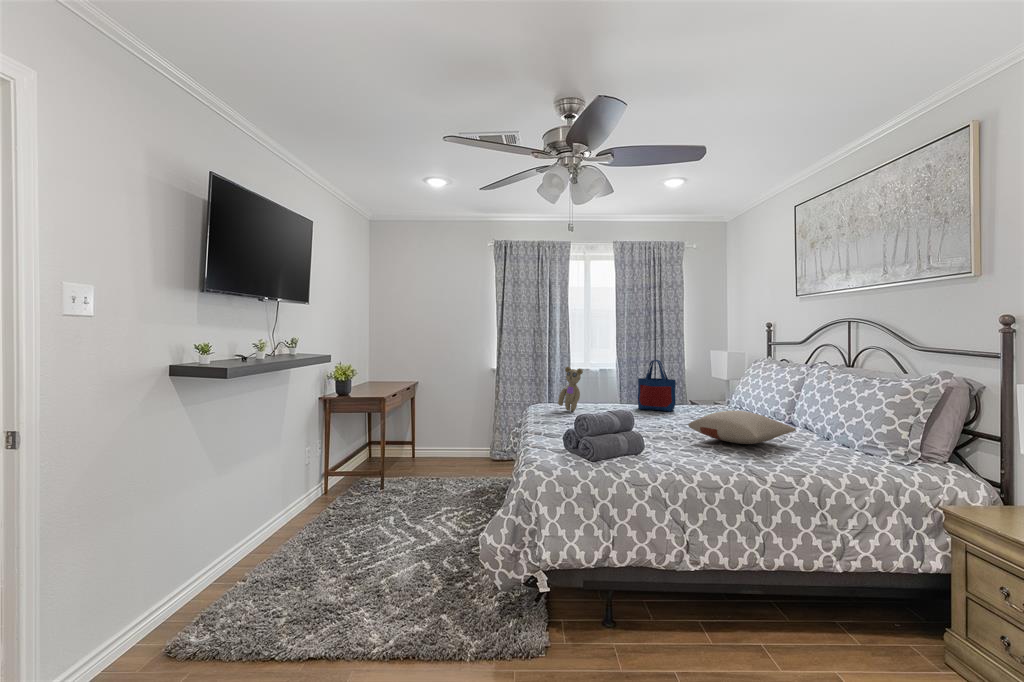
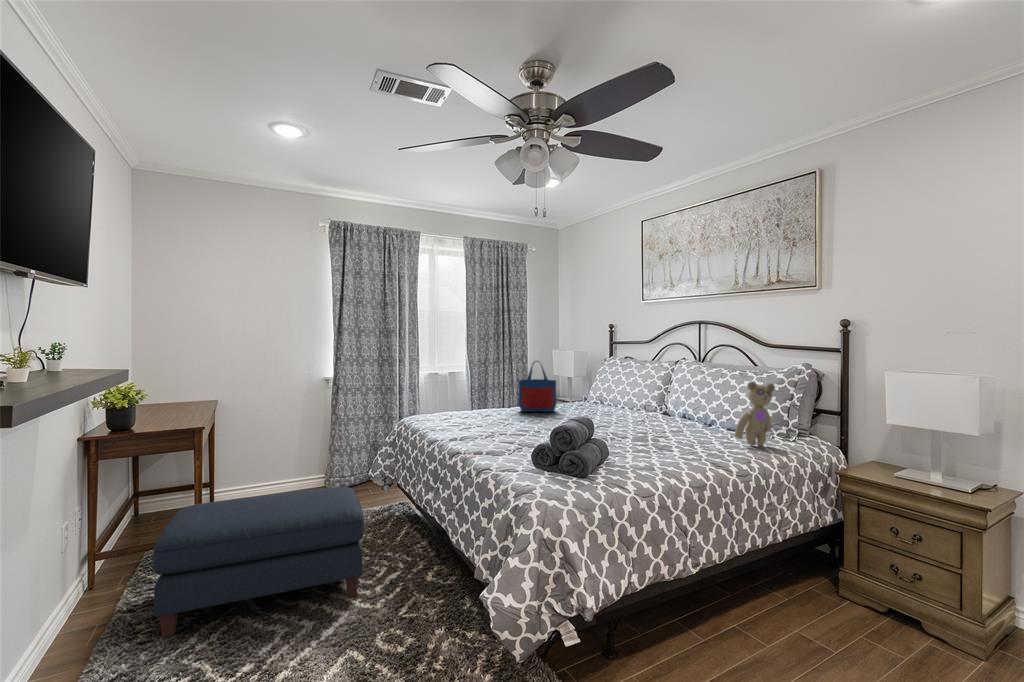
teddy bear: present [558,367,583,411] -> present [735,381,775,446]
pillow: present [688,410,796,444] -> none [623,407,703,438]
ottoman: none [333,449,473,532] -> present [153,487,364,637]

